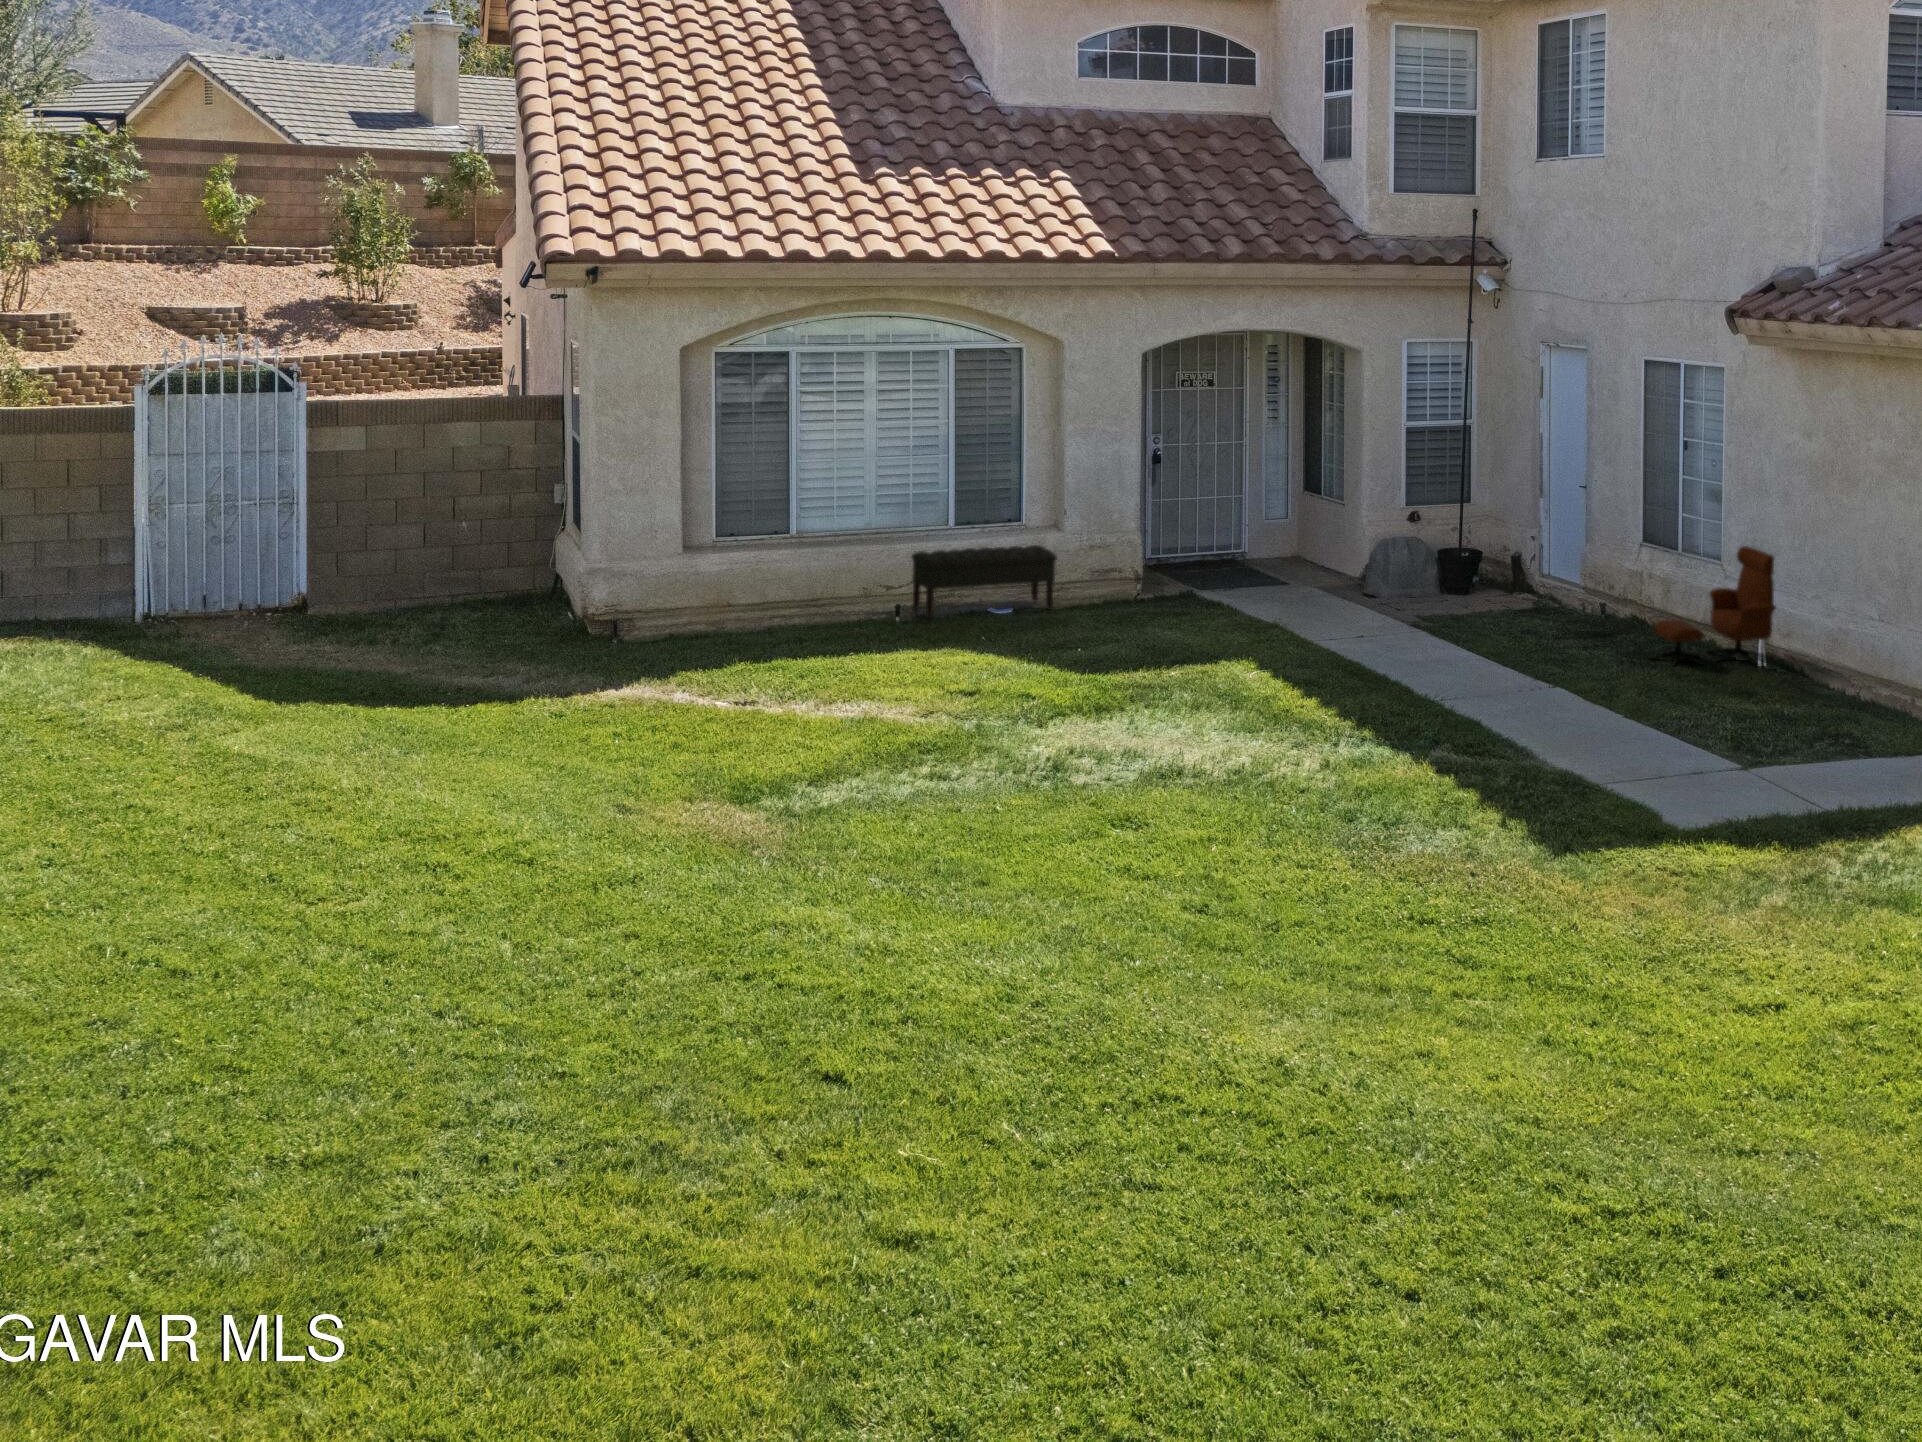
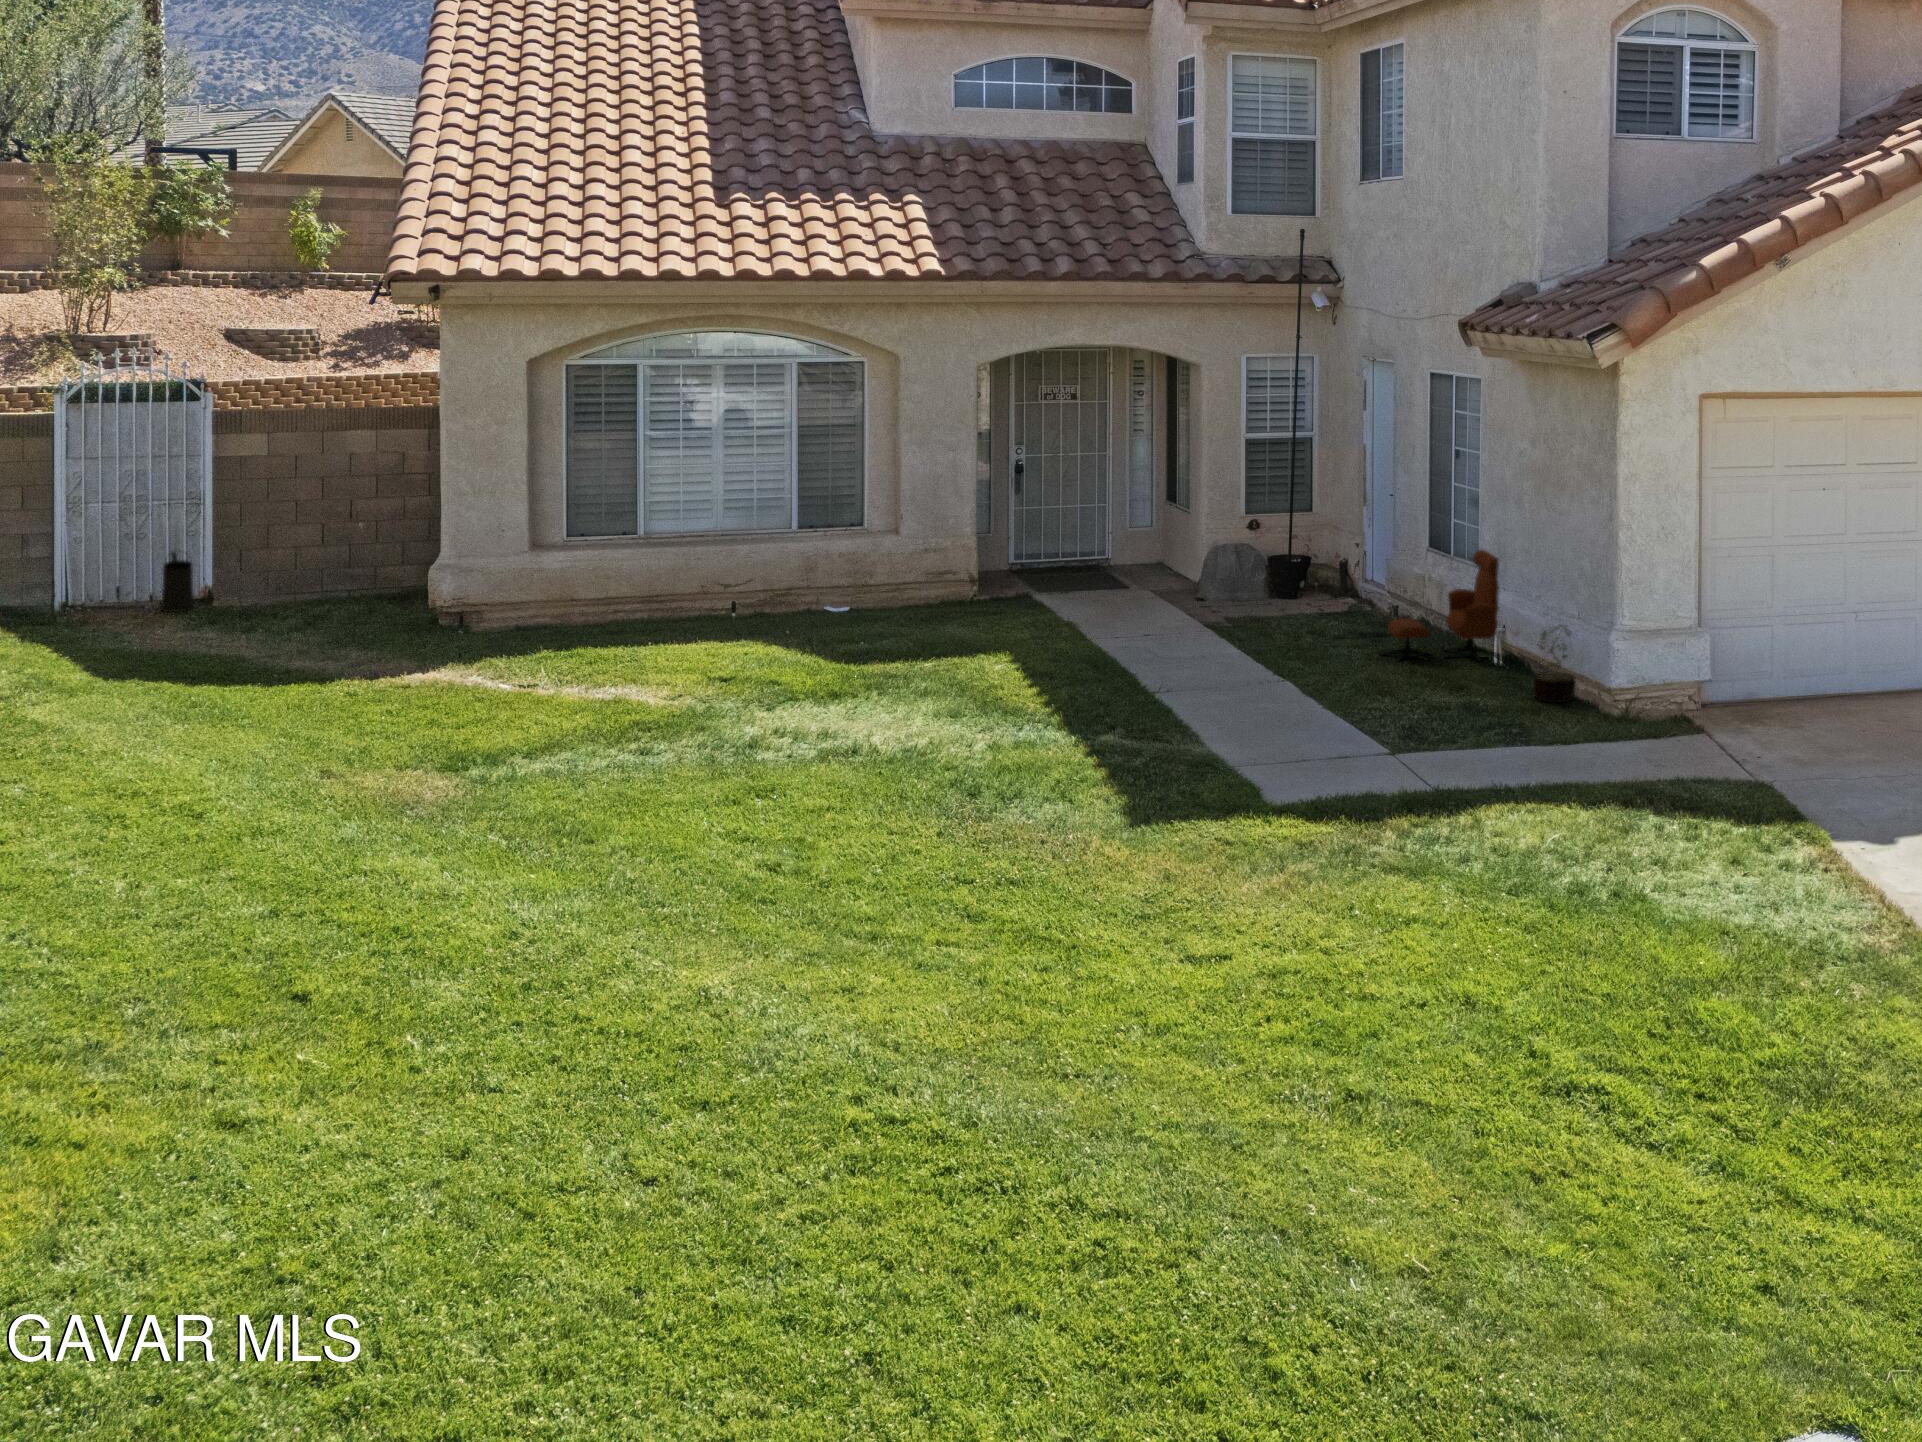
bench: present [912,545,1057,618] -> none [750,547,886,614]
watering can: none [259,557,298,626] -> present [161,552,195,612]
decorative plant: none [1848,626,1894,710] -> present [1533,625,1576,703]

